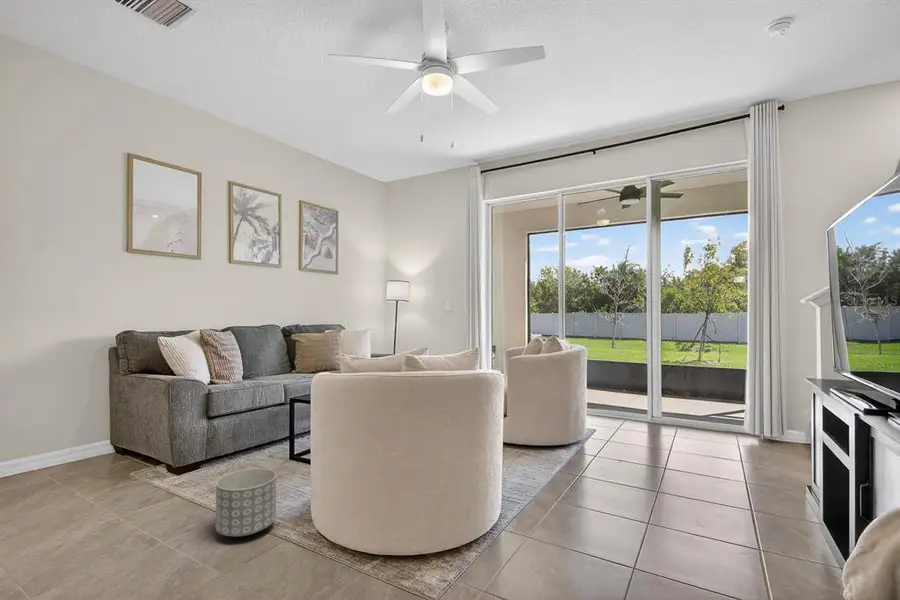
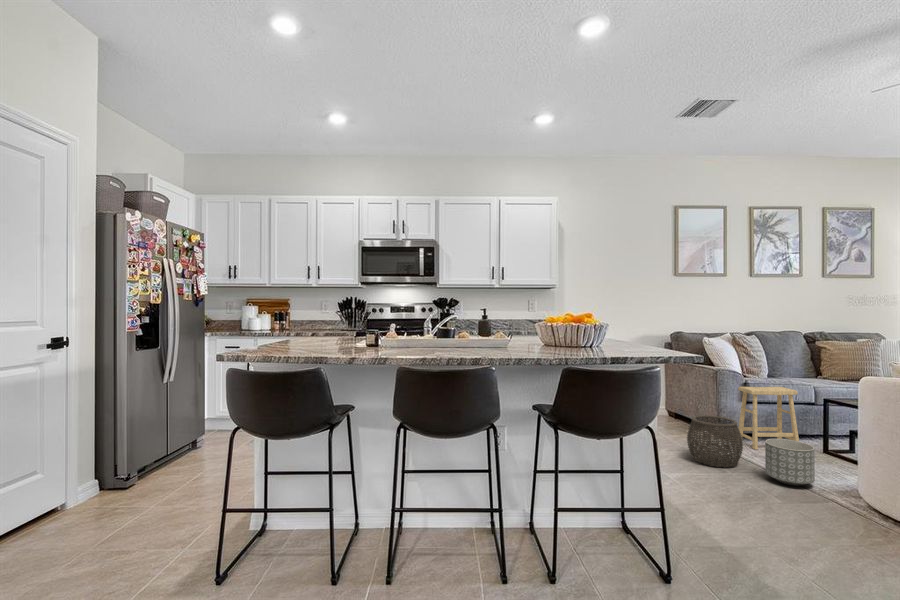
footstool: none [196,391,269,481] -> present [738,387,799,450]
woven basket: none [96,455,191,546] -> present [687,415,743,468]

